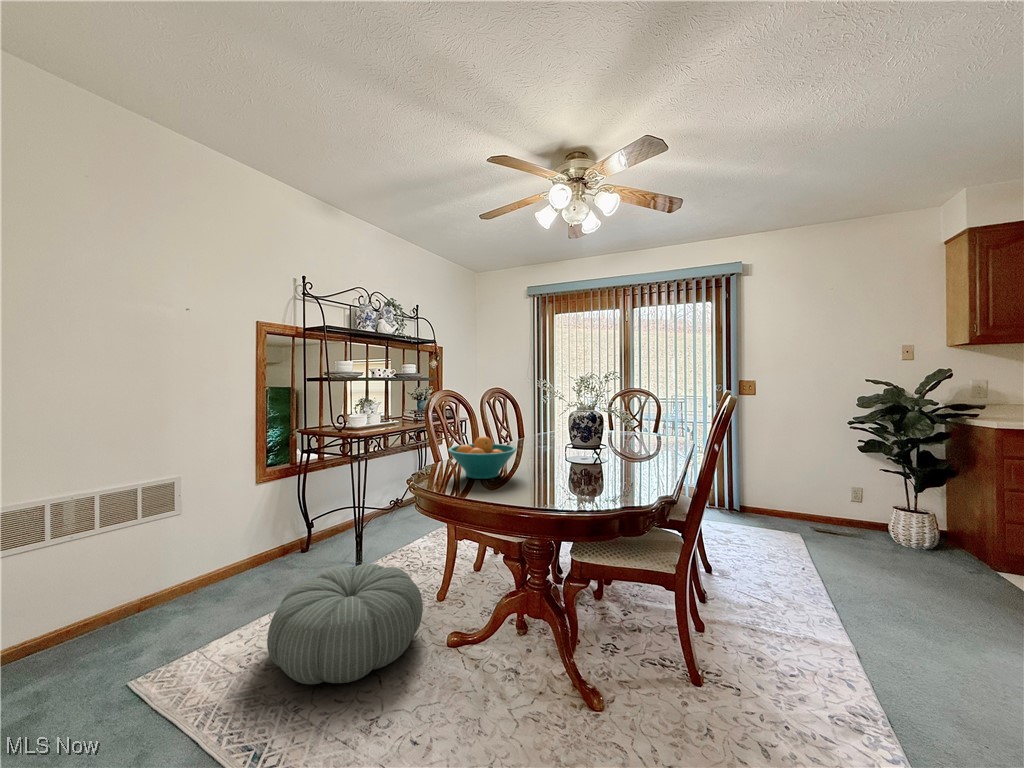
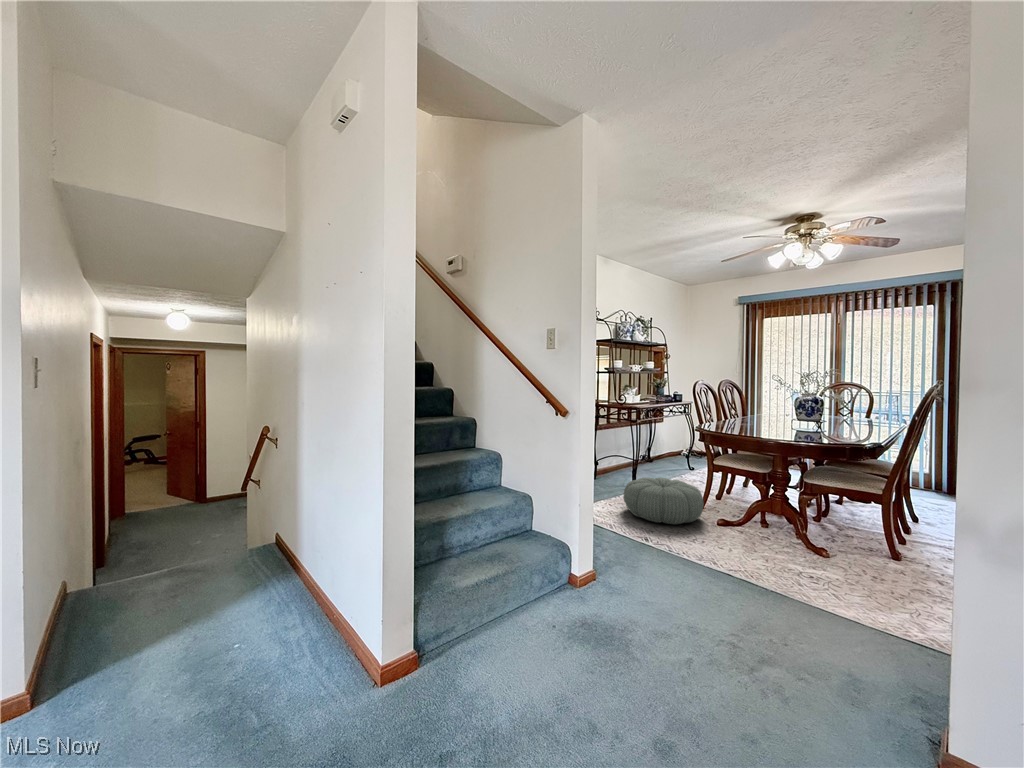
fruit bowl: present [448,436,517,479] -> none [726,405,770,428]

